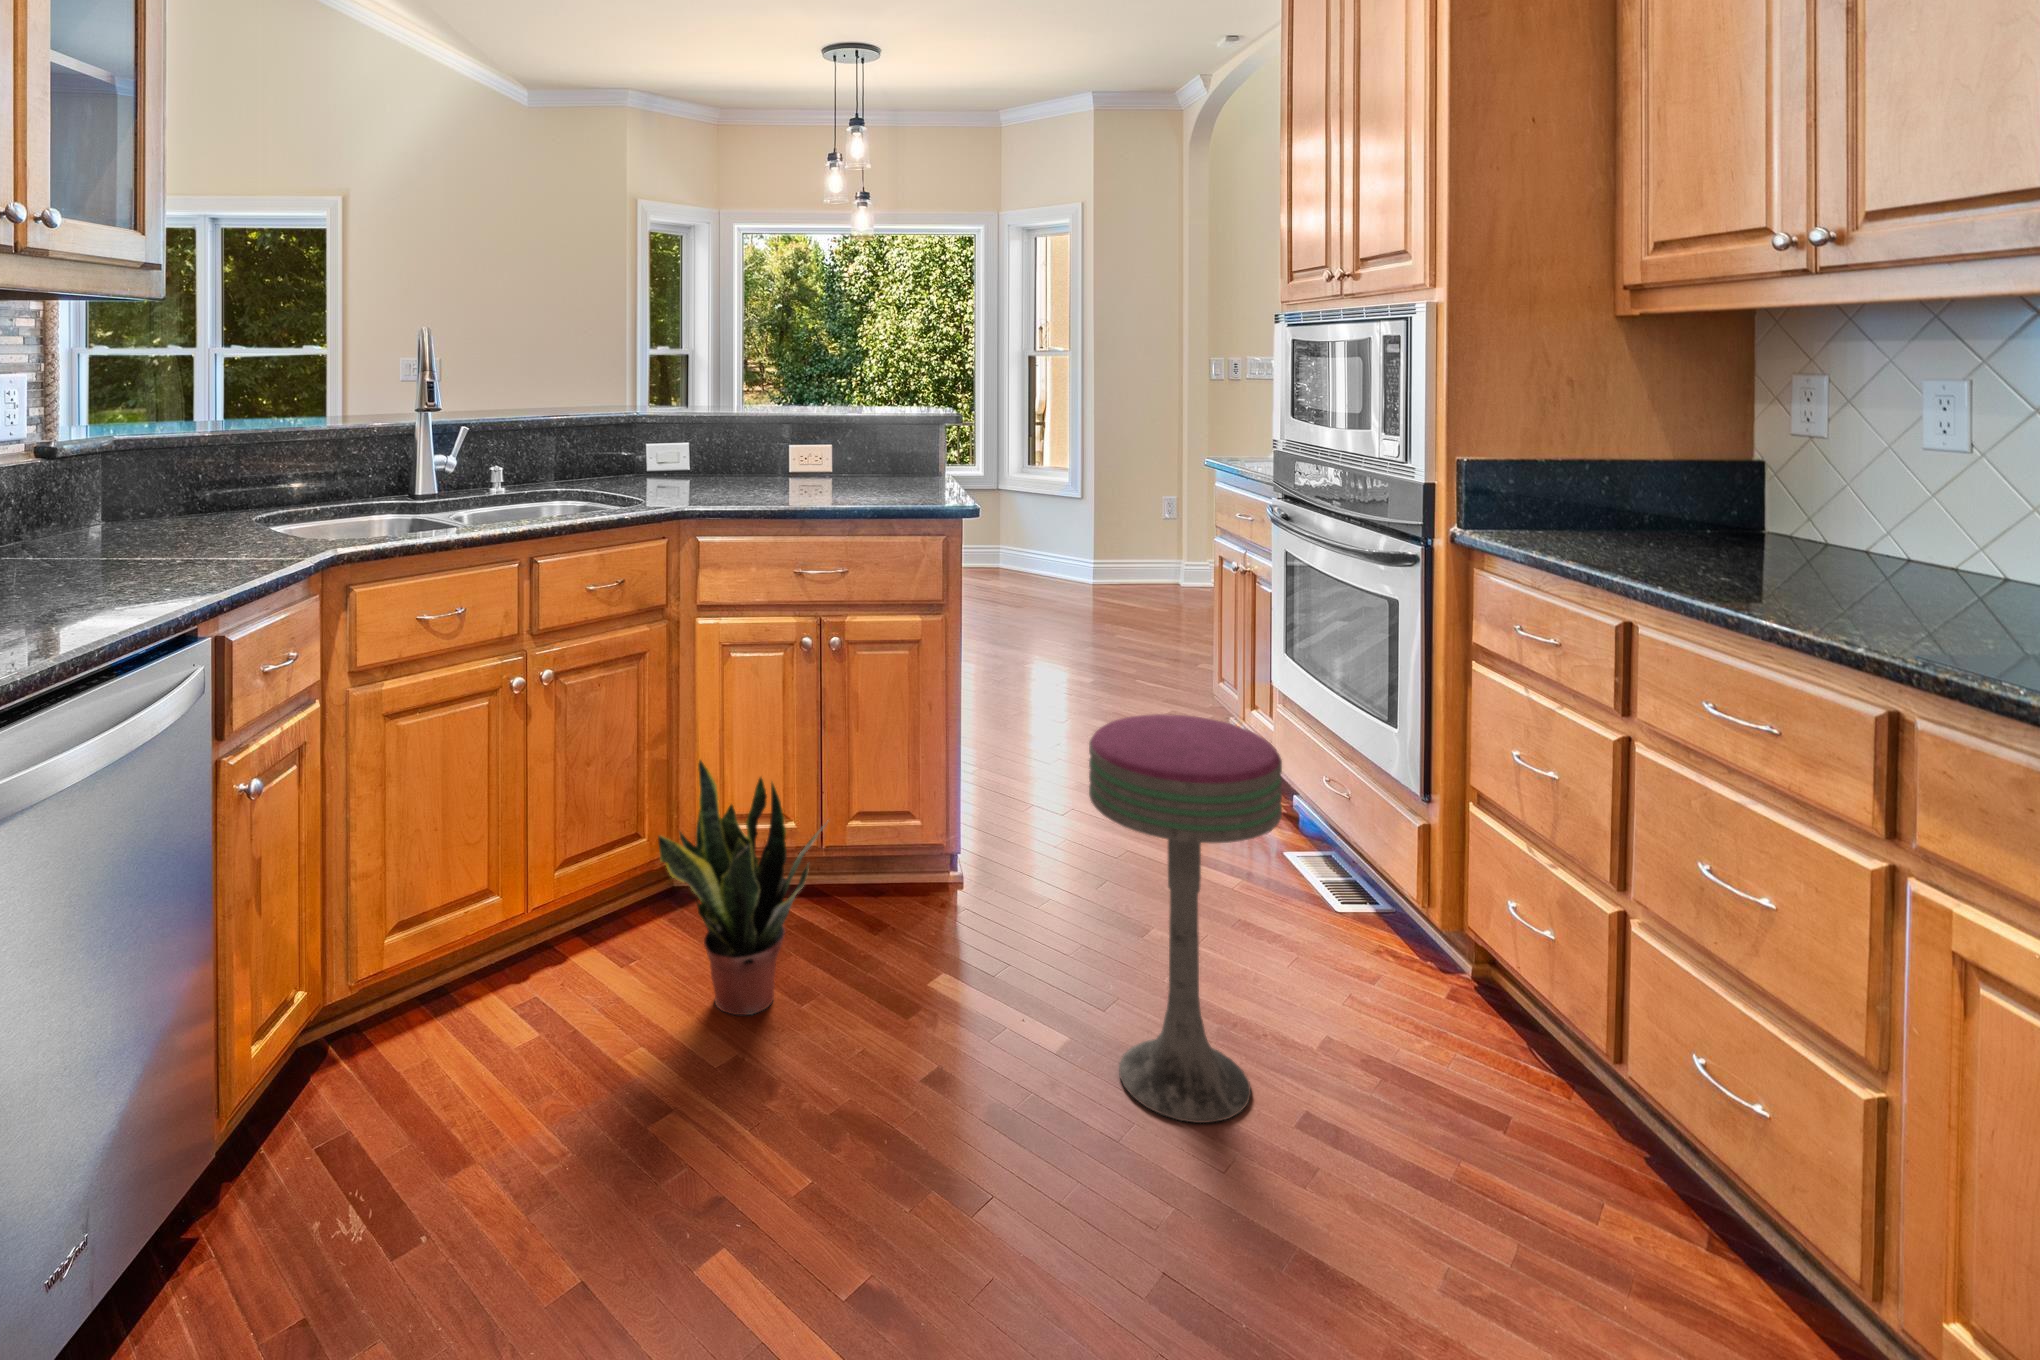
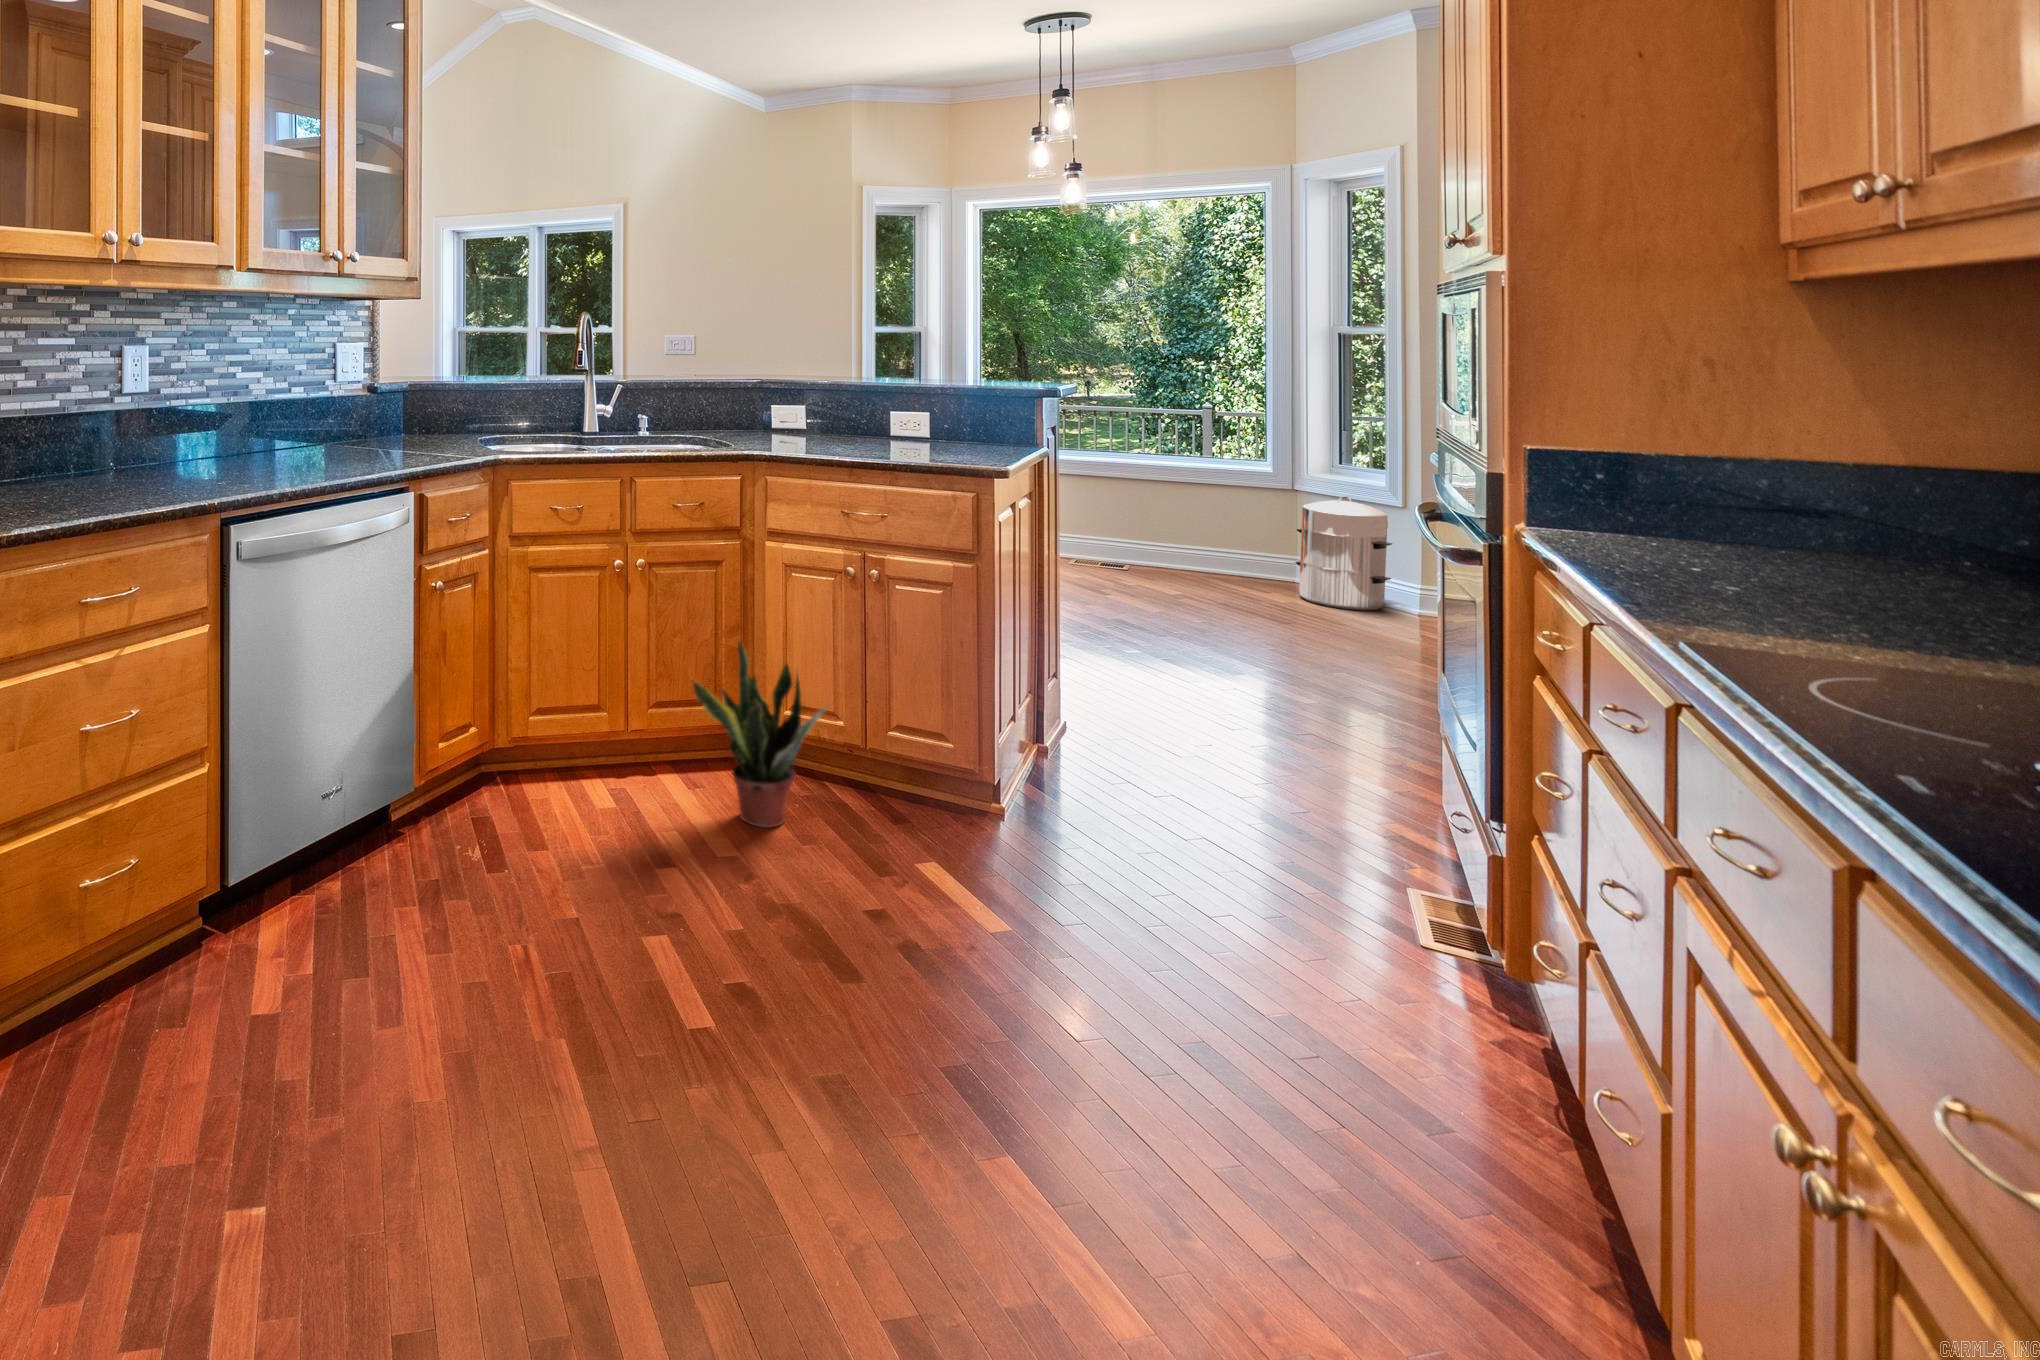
waste bin: none [1031,490,1104,590] -> present [1295,497,1392,610]
bar stool: present [1089,714,1282,1123] -> none [997,661,1172,994]

